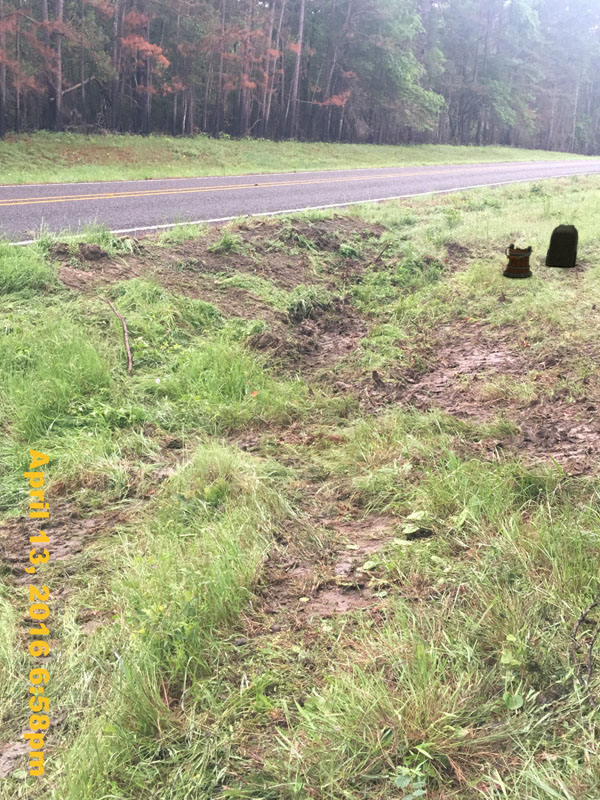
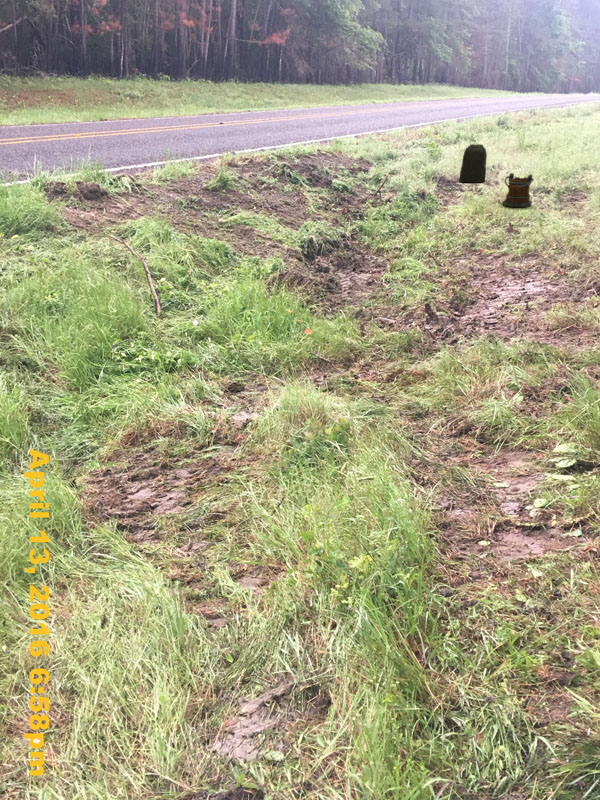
backpack: present [545,224,578,267] -> present [459,144,487,182]

